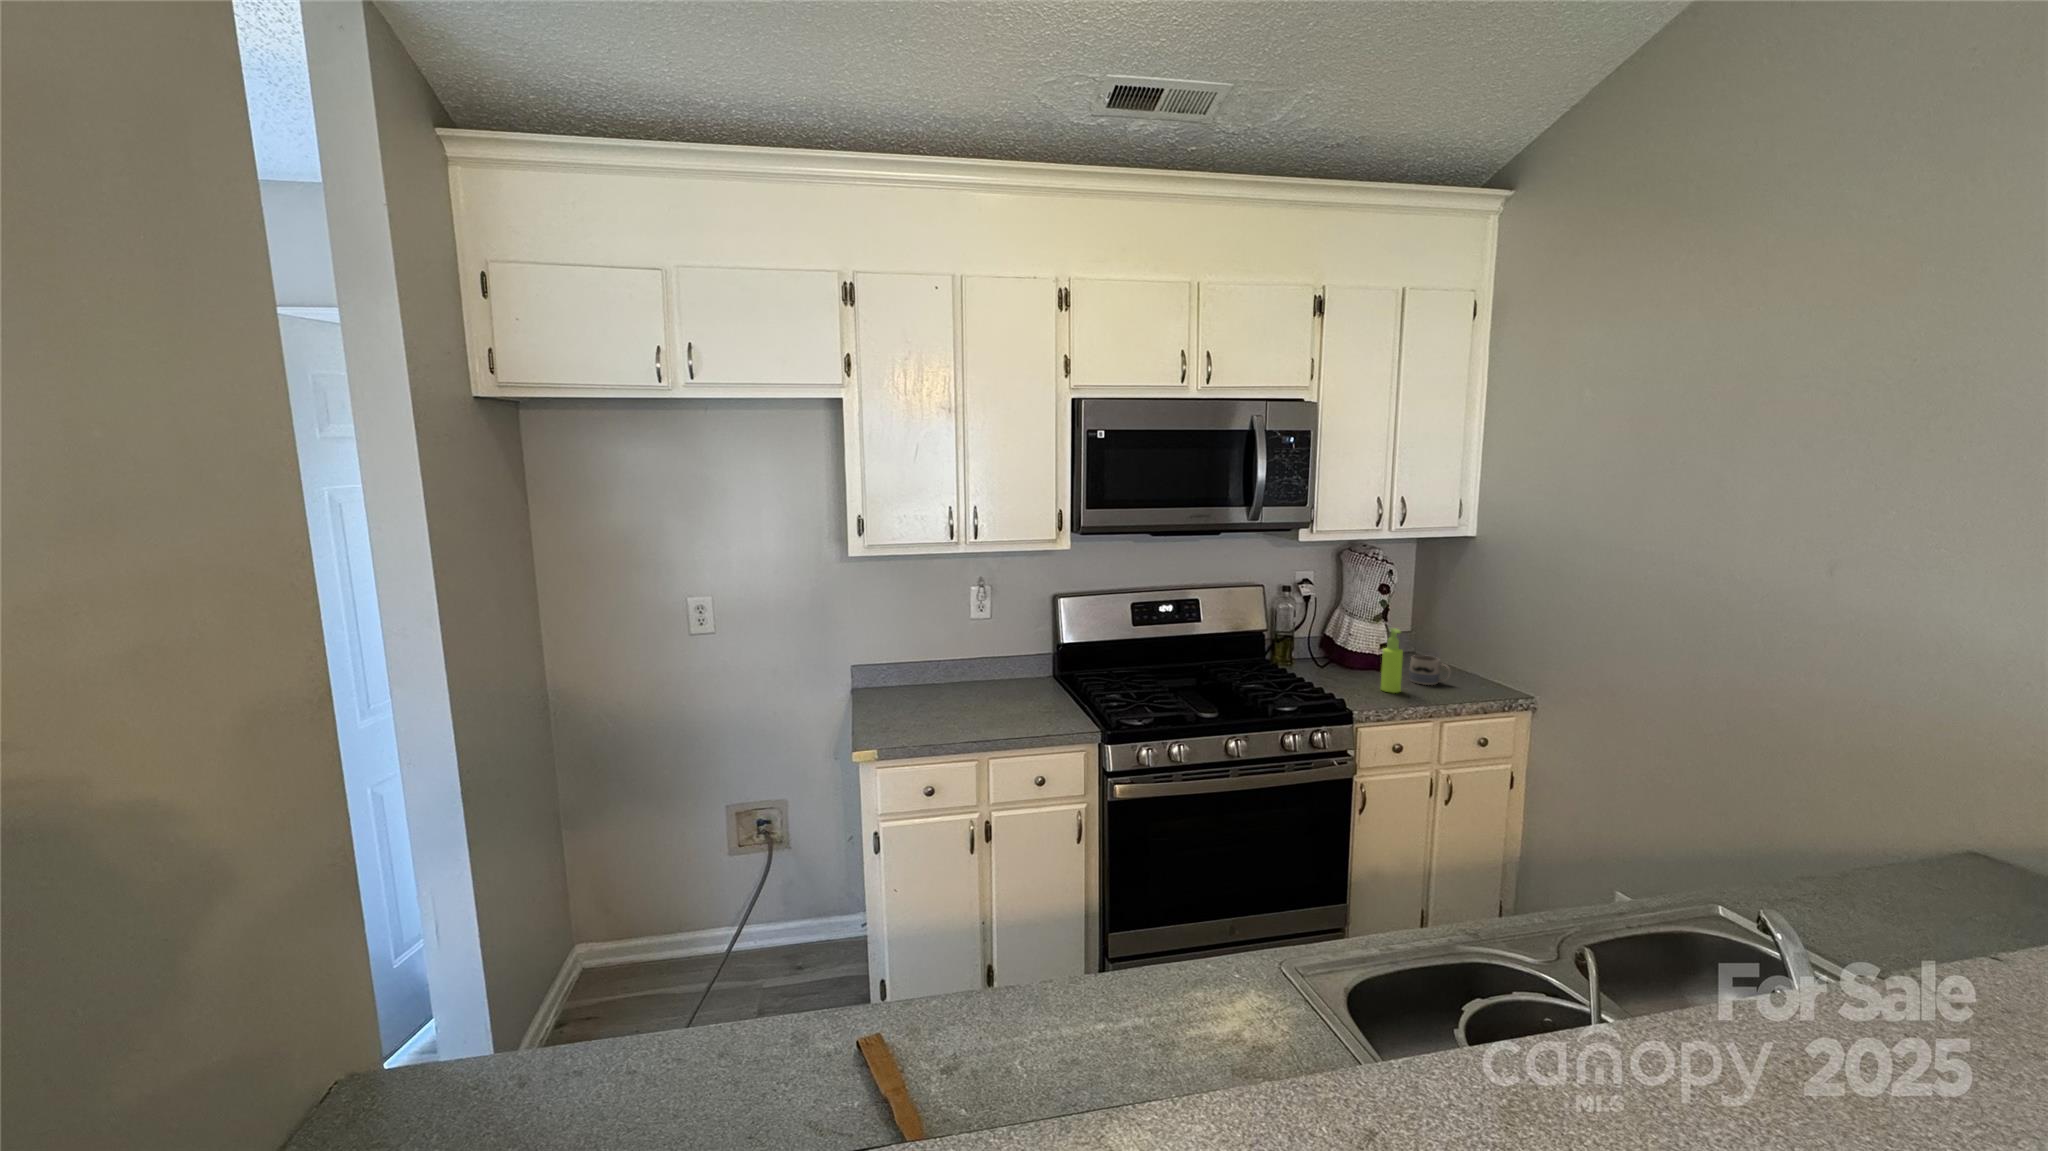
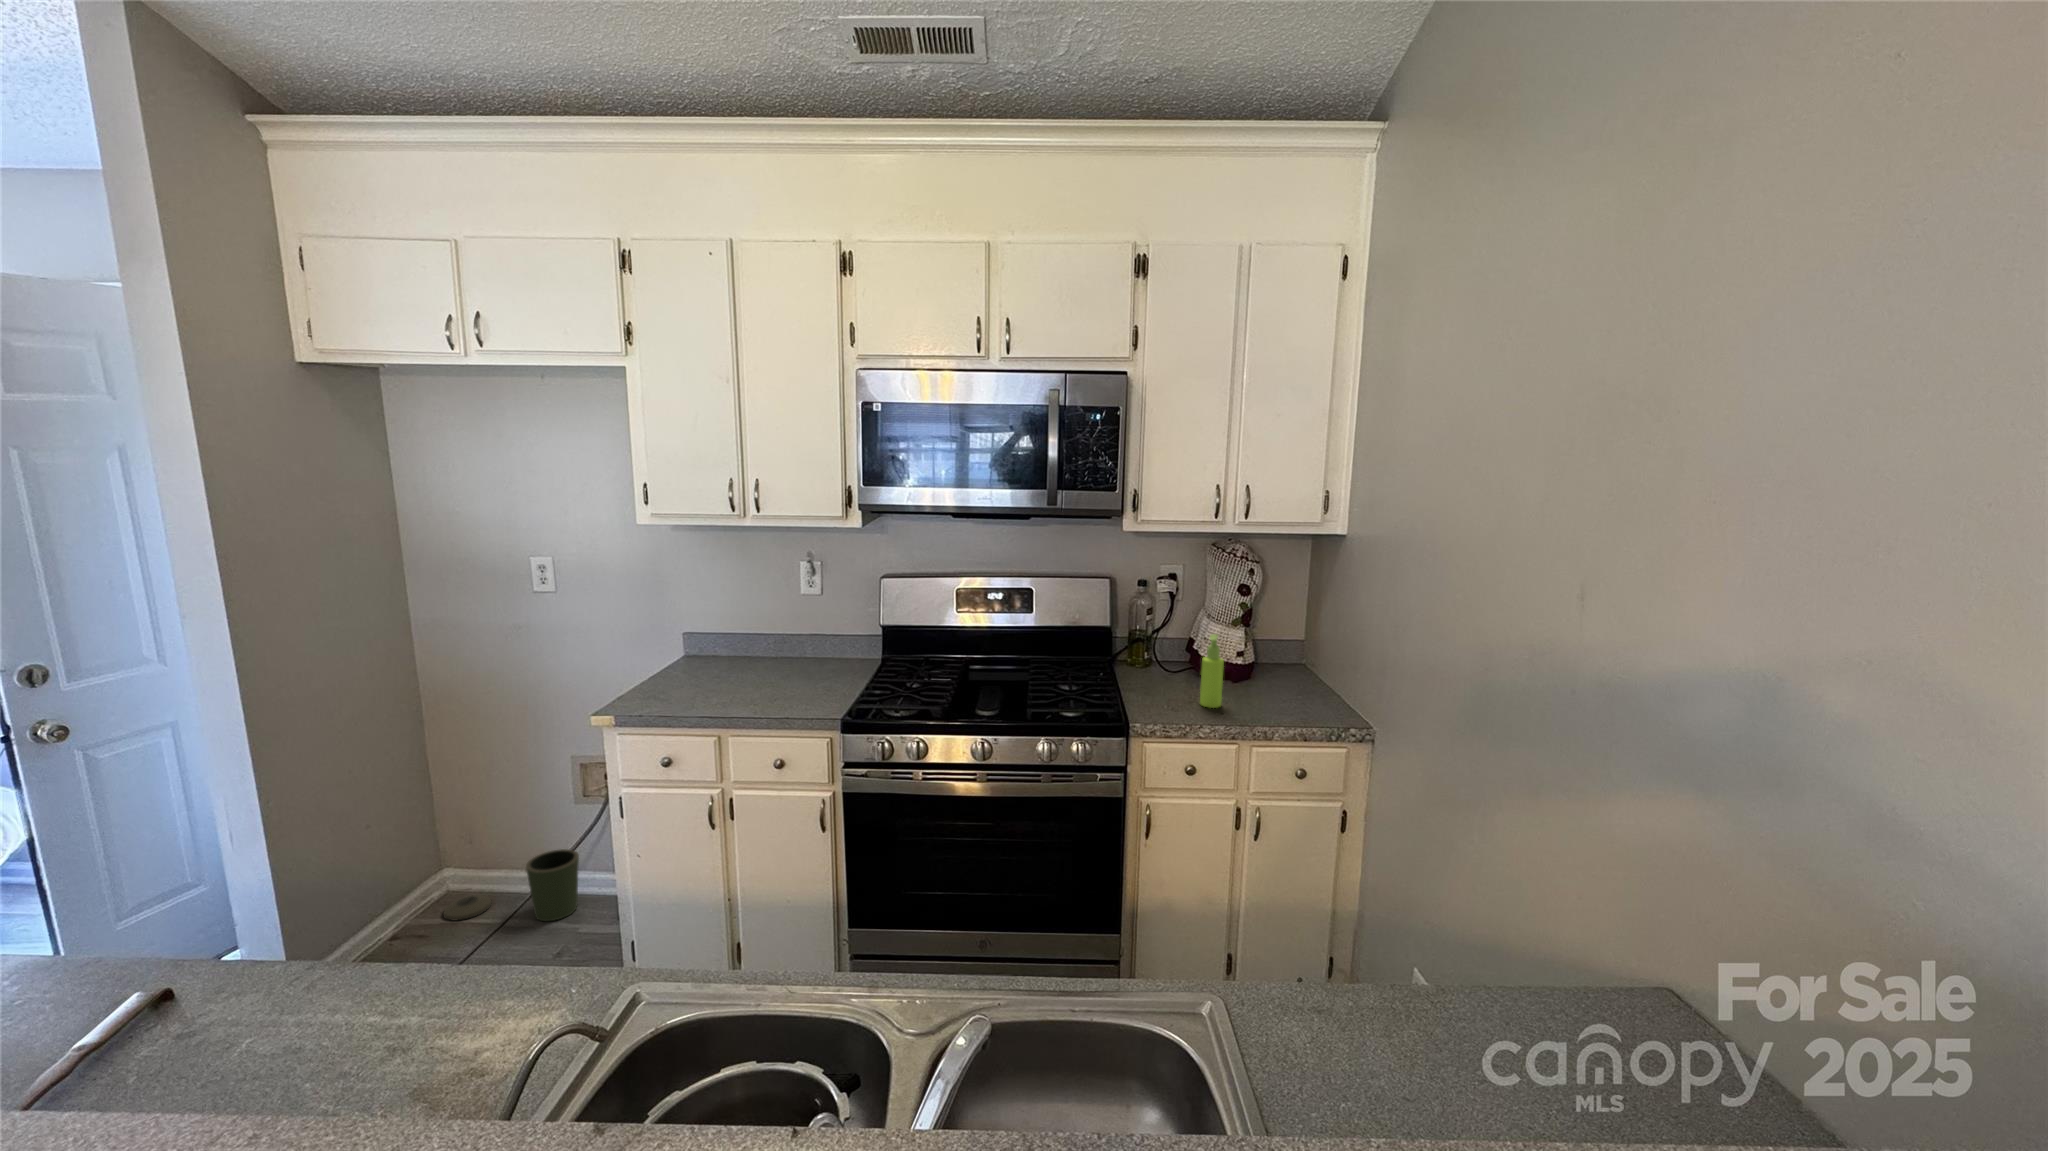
mug: present [1410,655,1450,685] -> none [1250,668,1293,703]
trash can: none [600,904,748,998] -> present [443,849,579,921]

